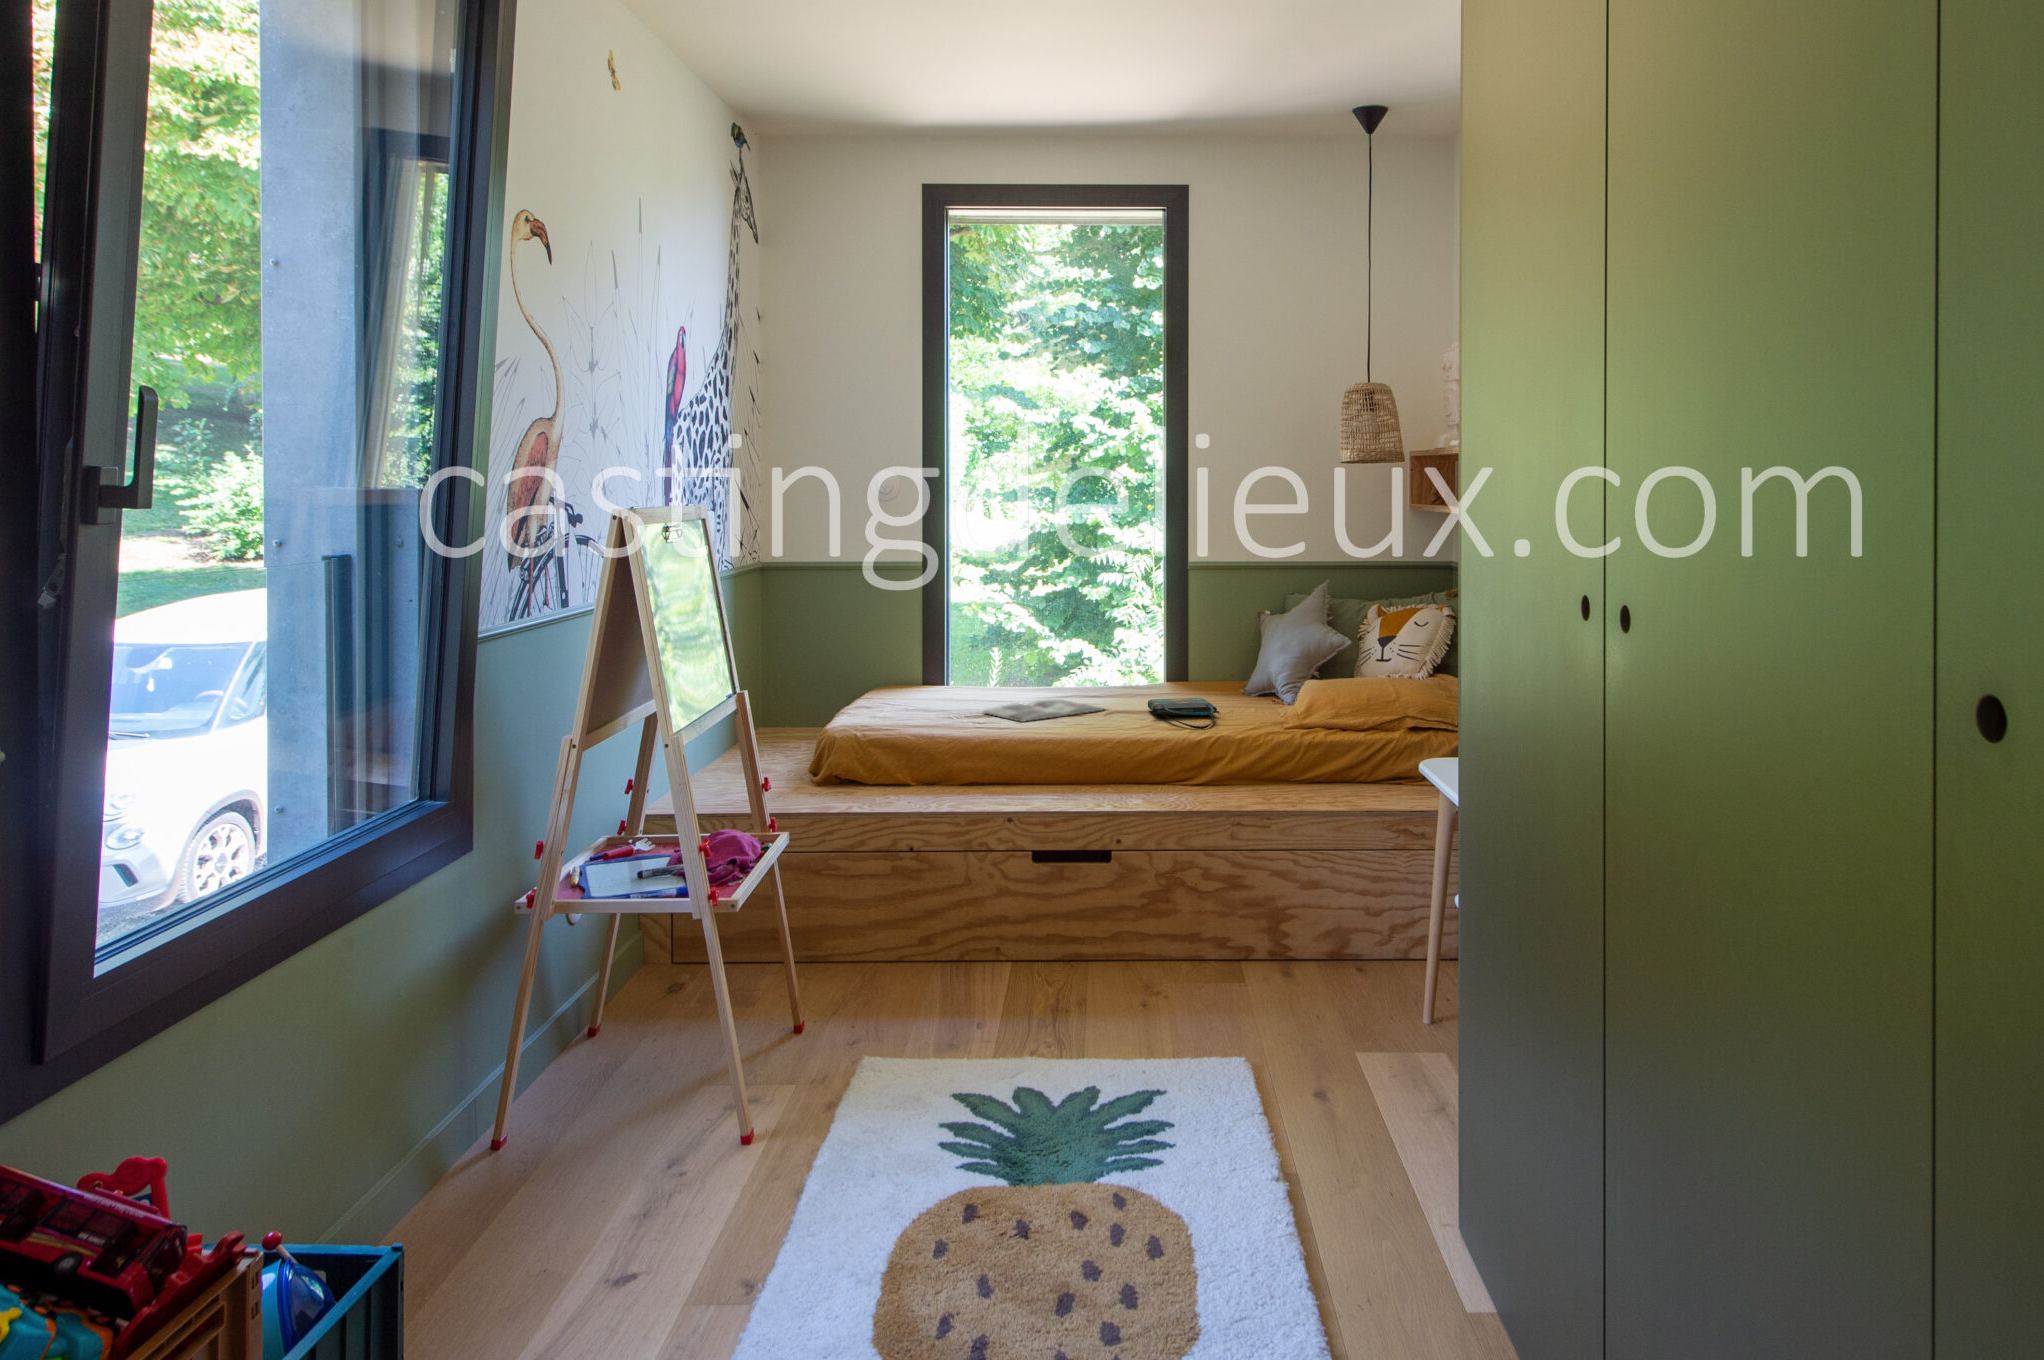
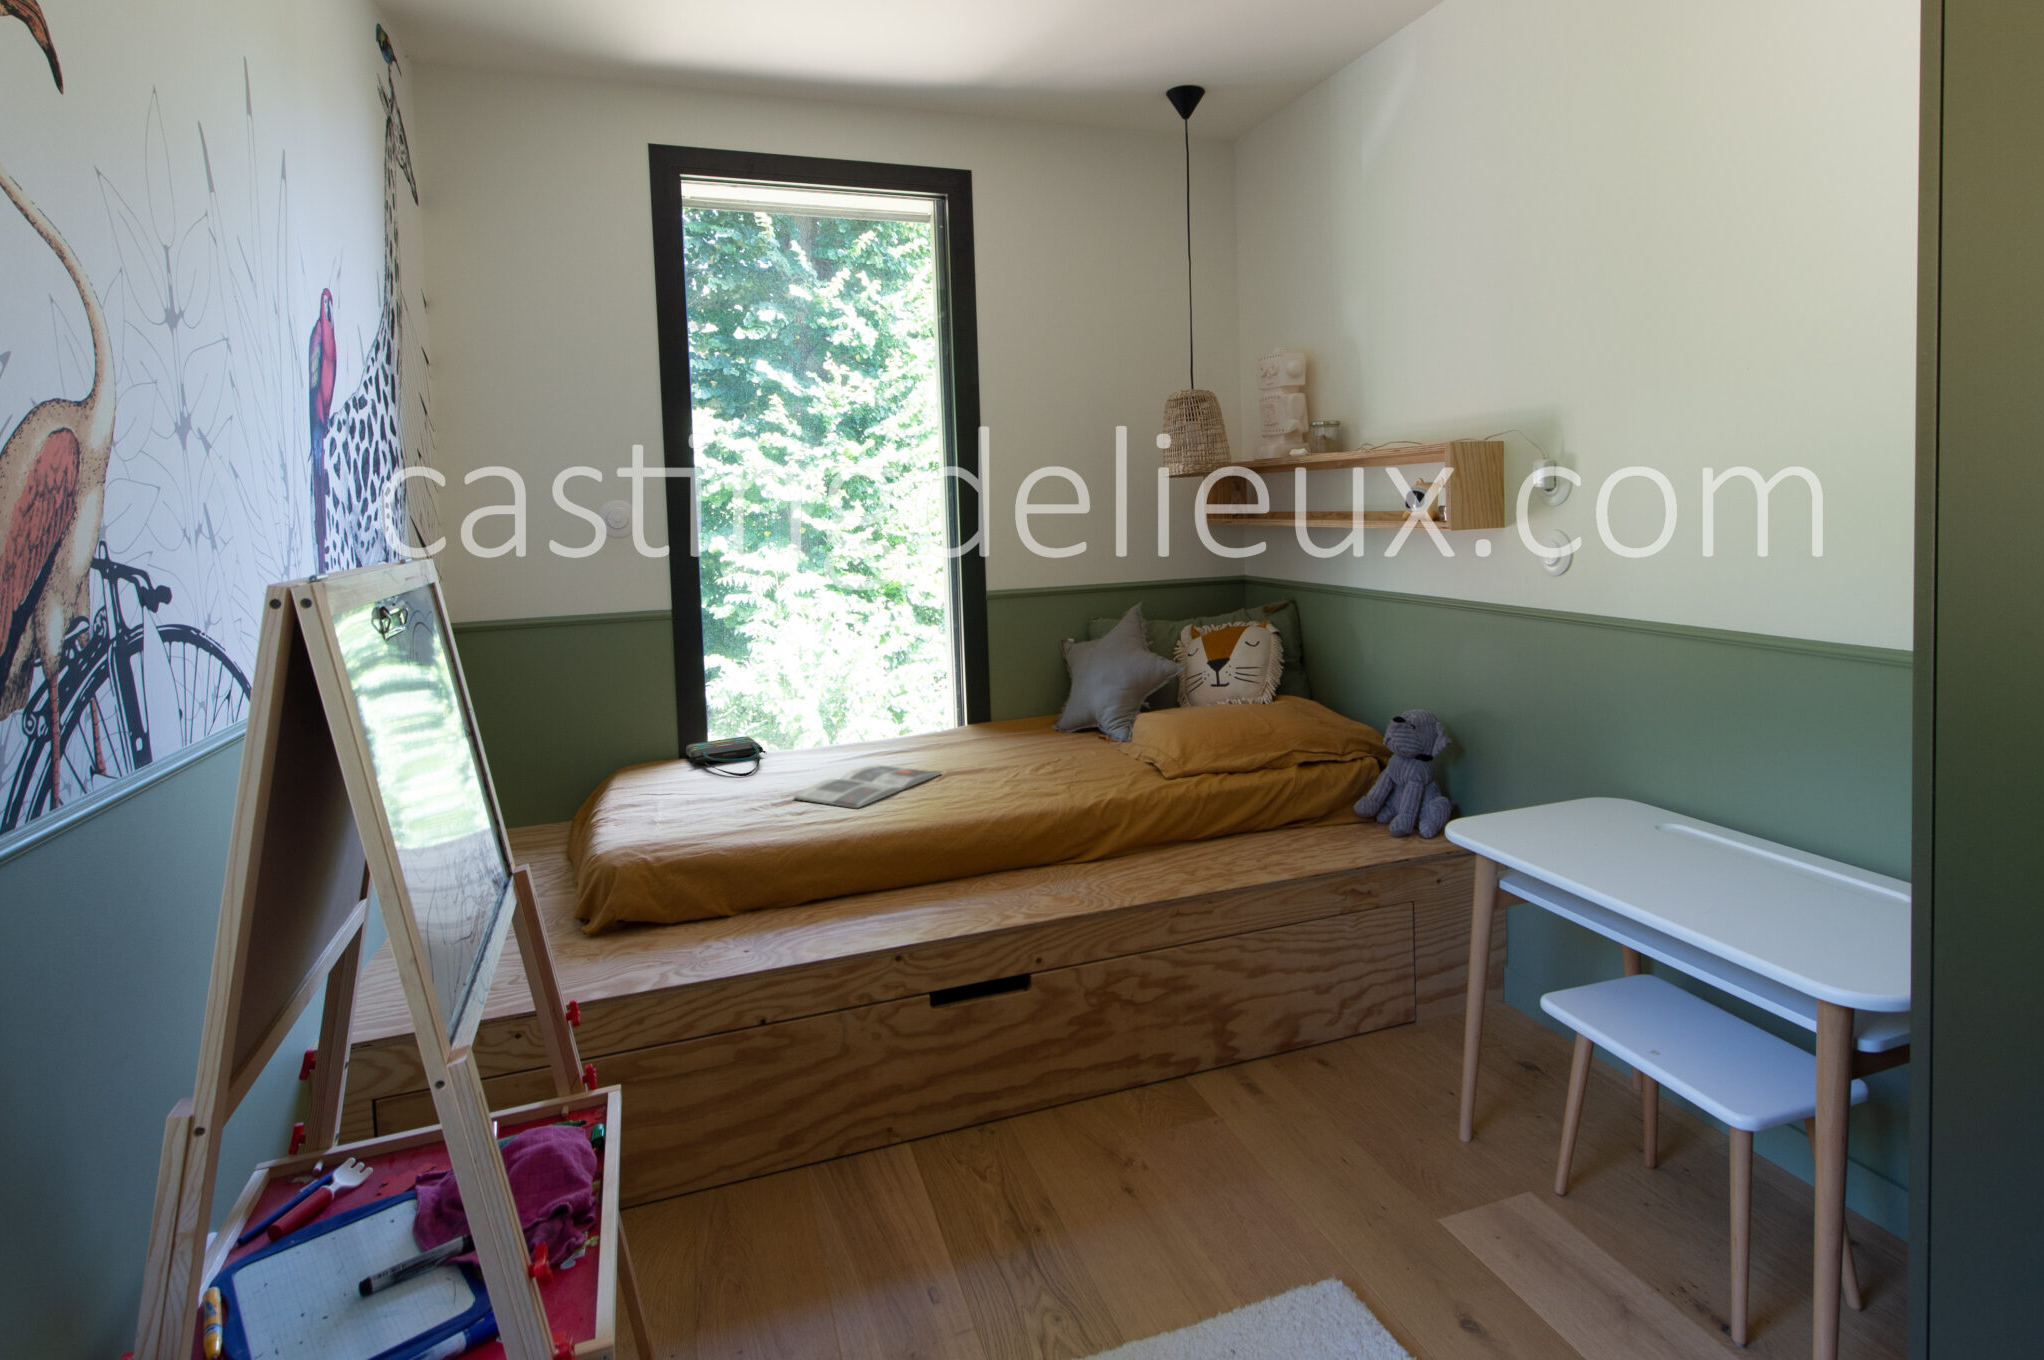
tote bag: present [1148,698,1219,729] -> present [686,737,766,776]

